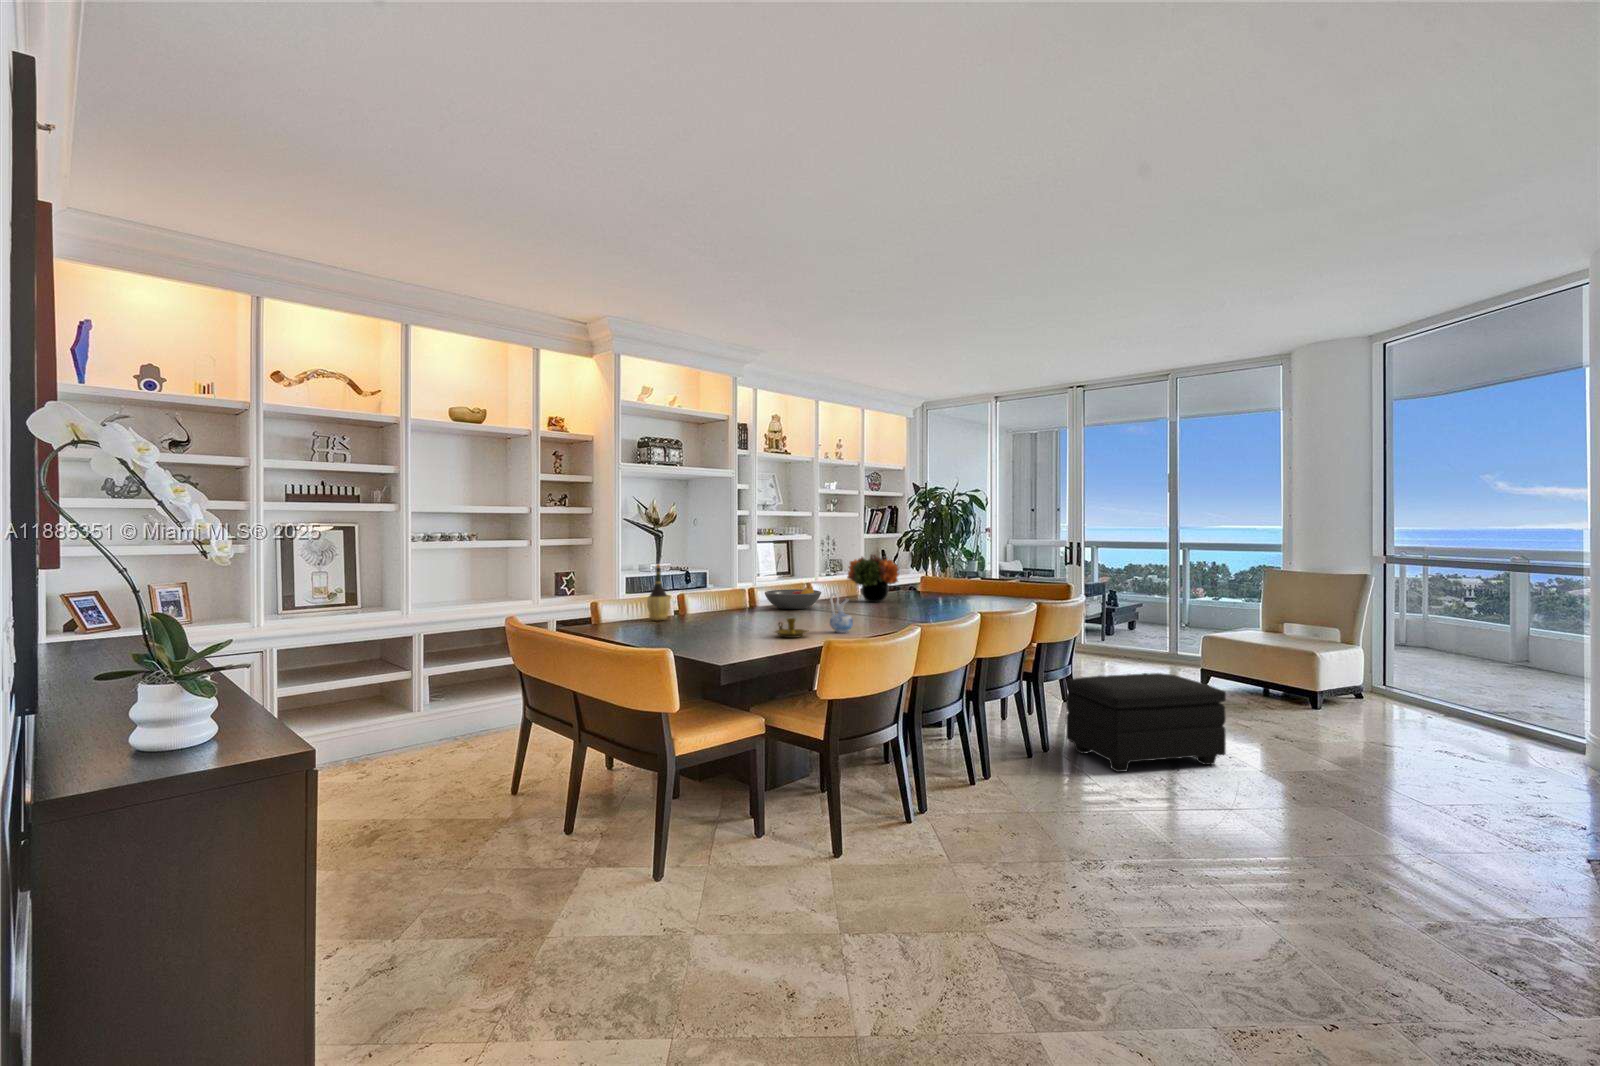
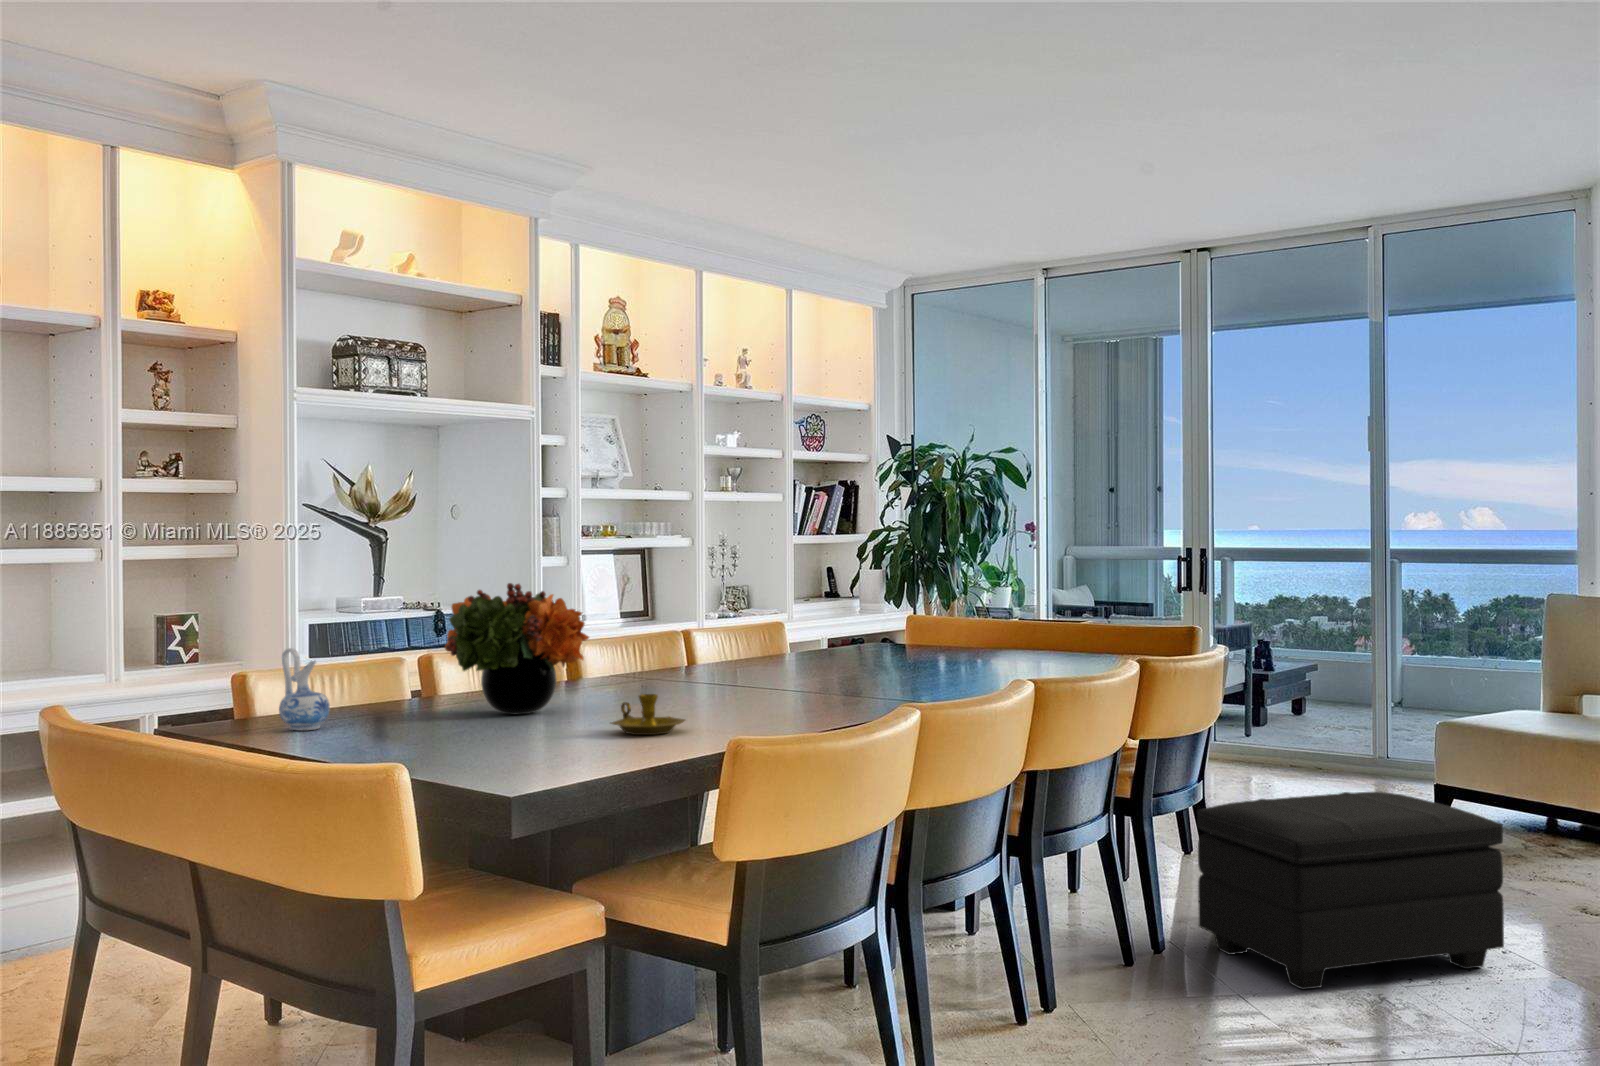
flower arrangement: present [847,555,899,602] -> present [445,583,589,714]
wine bottle: present [647,564,670,620] -> none [345,588,394,706]
fruit bowl: present [765,587,821,609] -> none [594,634,711,679]
ceramic pitcher: present [830,593,853,633] -> present [279,648,330,730]

